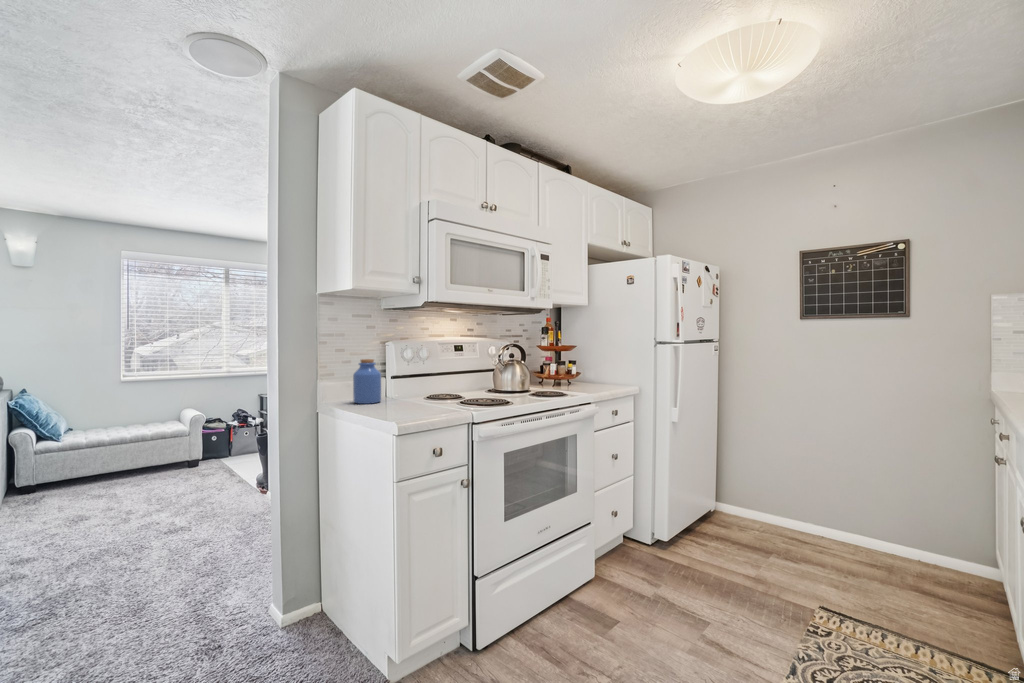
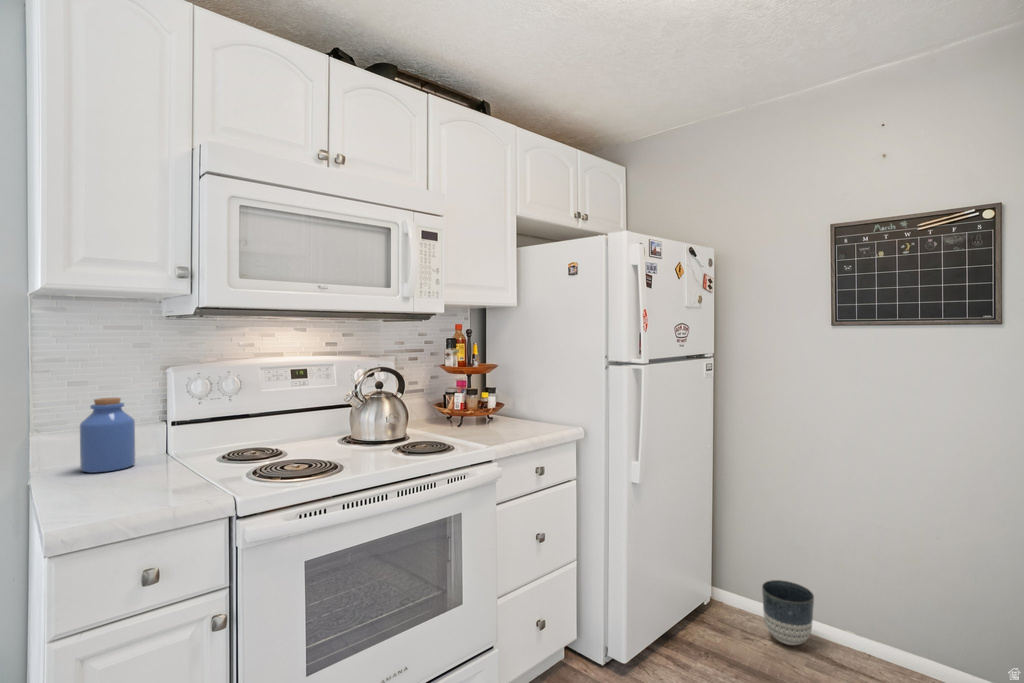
planter: none [753,493,788,533] -> present [762,580,814,645]

